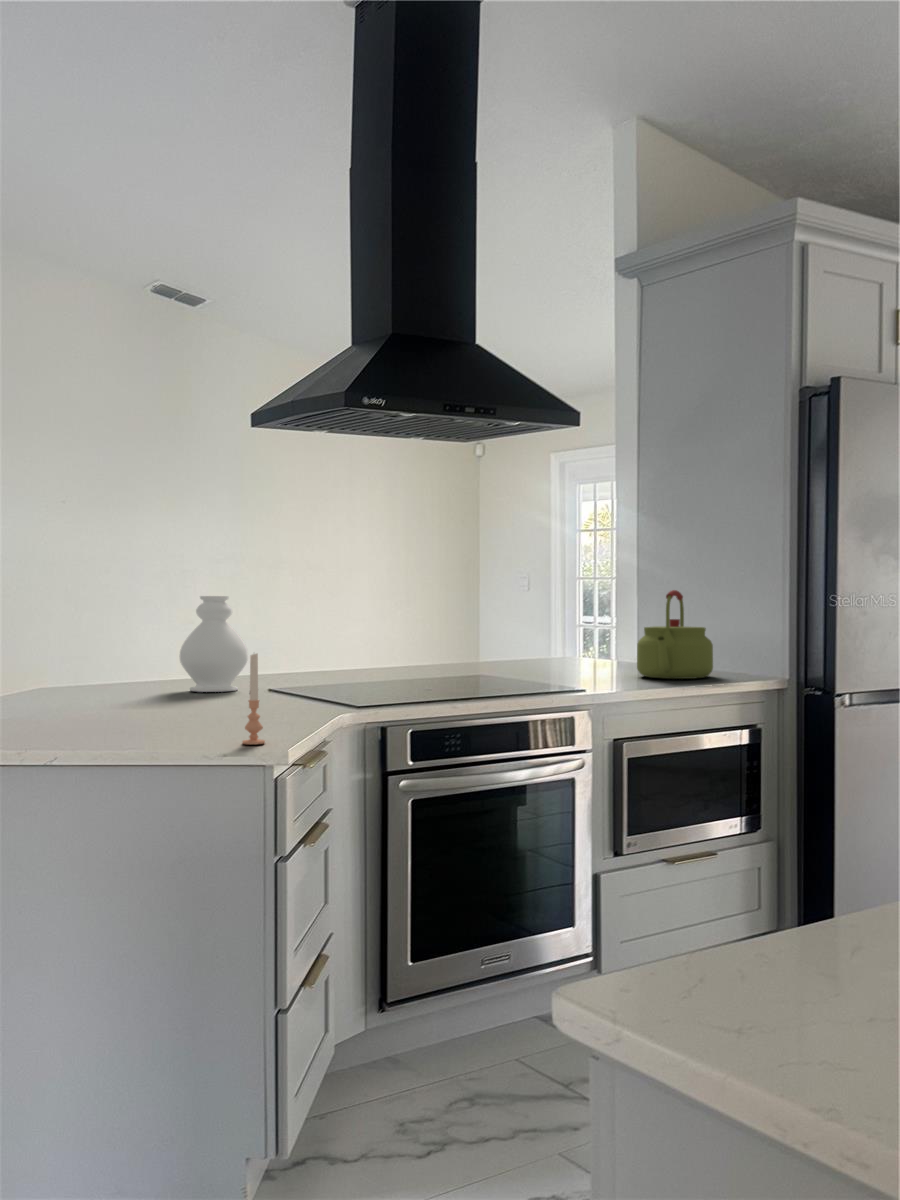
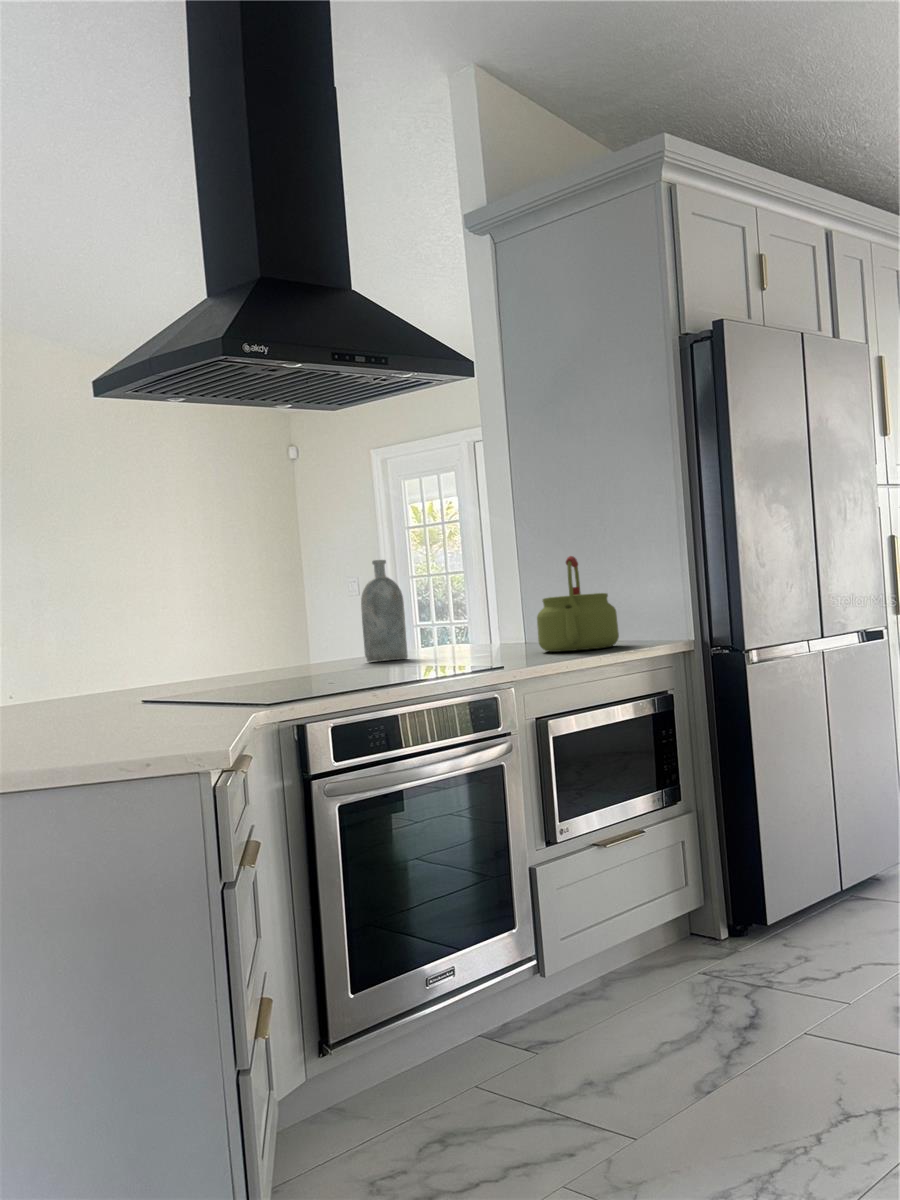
bottle: none [488,577,526,668] -> present [361,560,408,662]
decorative vase: present [180,596,248,692] -> none [23,596,107,713]
candle: present [242,654,265,744] -> none [167,636,196,749]

